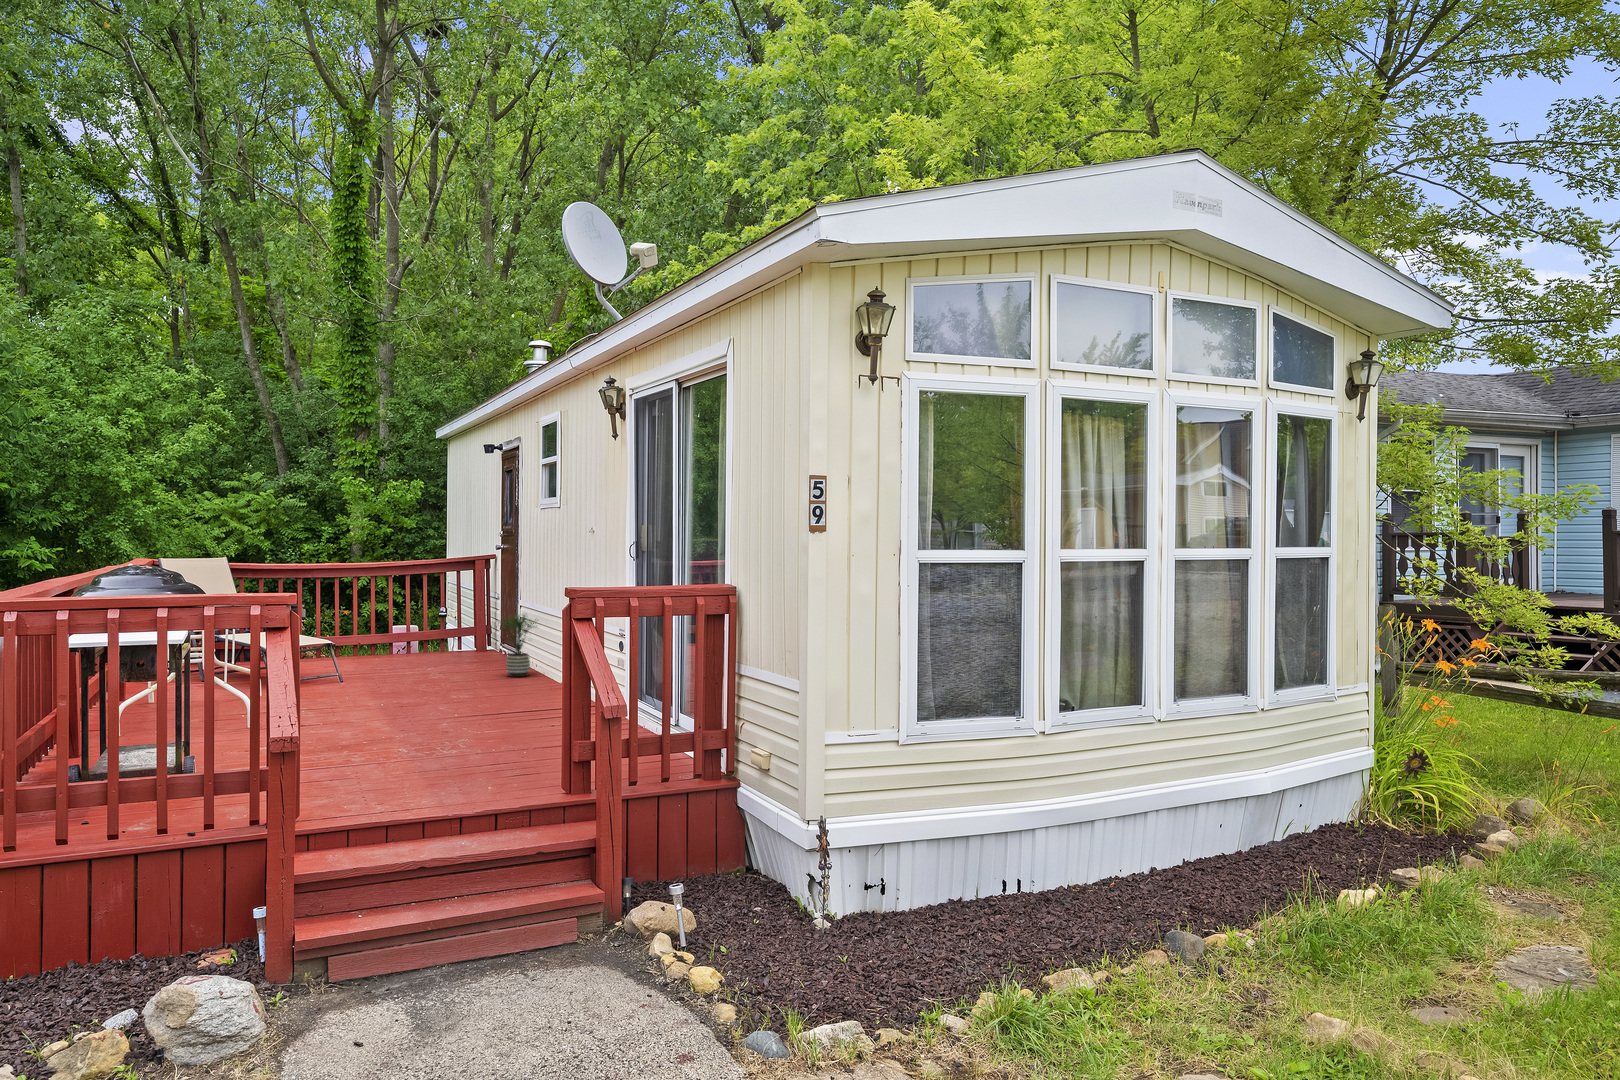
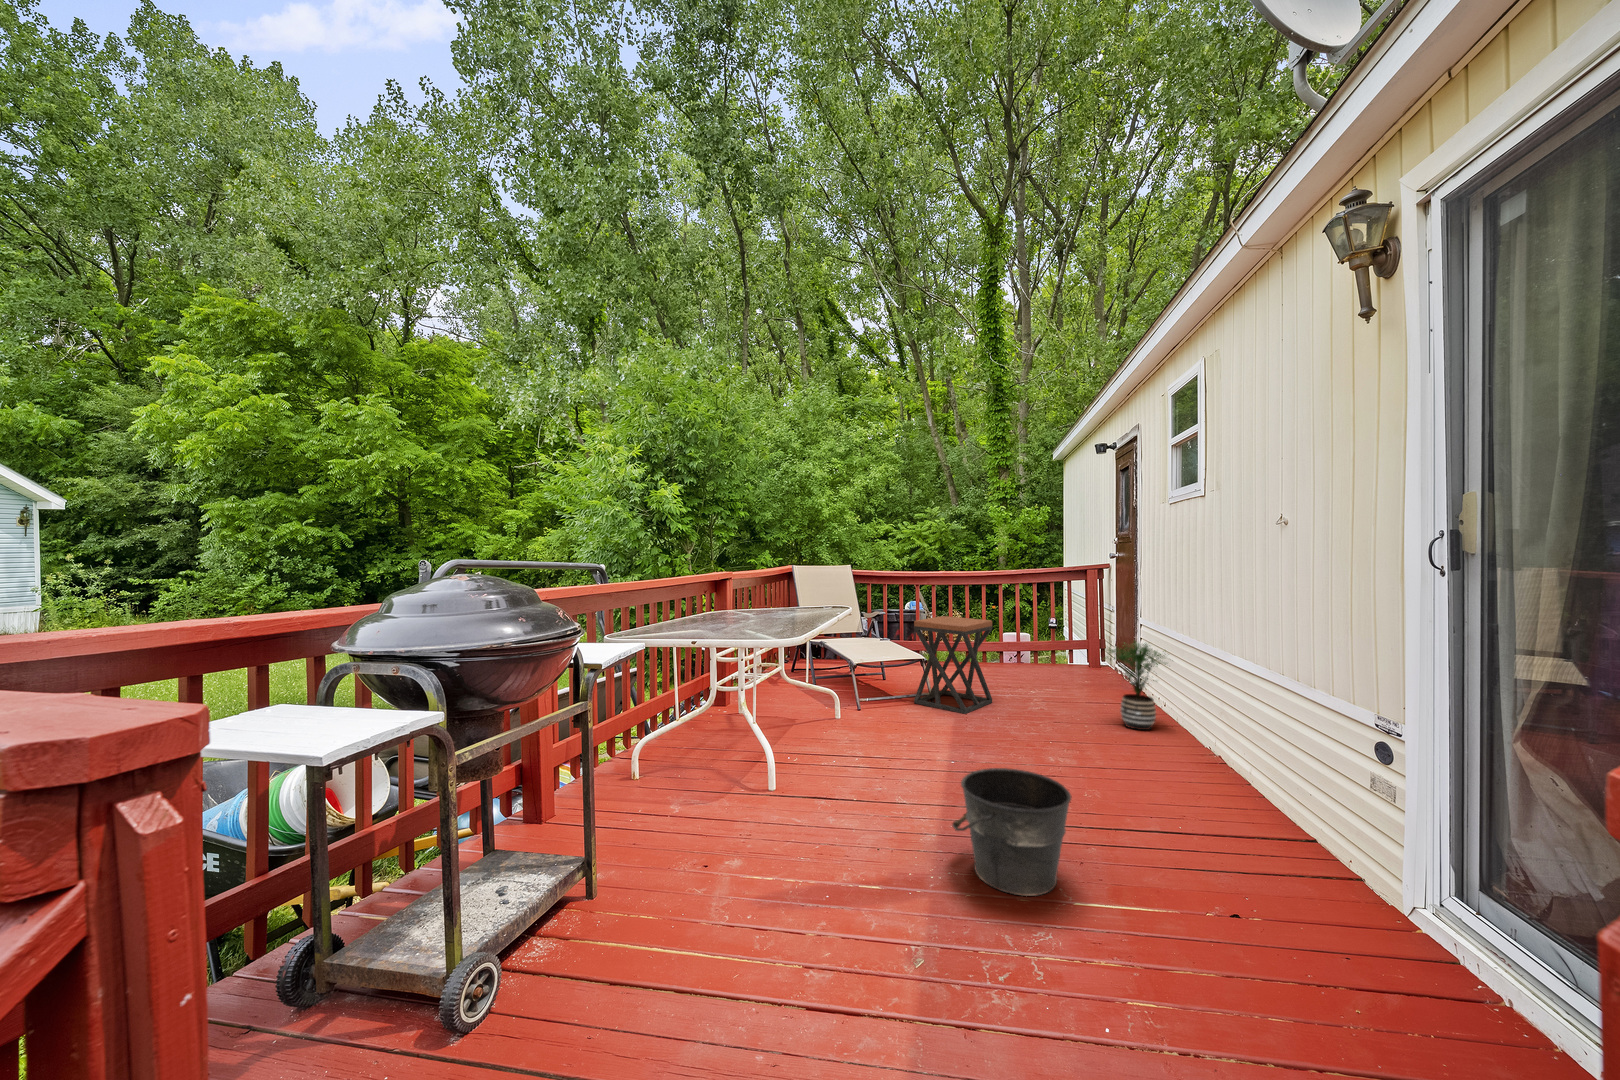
stool: none [334,606,404,684] -> present [914,616,992,714]
bucket: none [422,674,487,728] -> present [952,768,1072,896]

